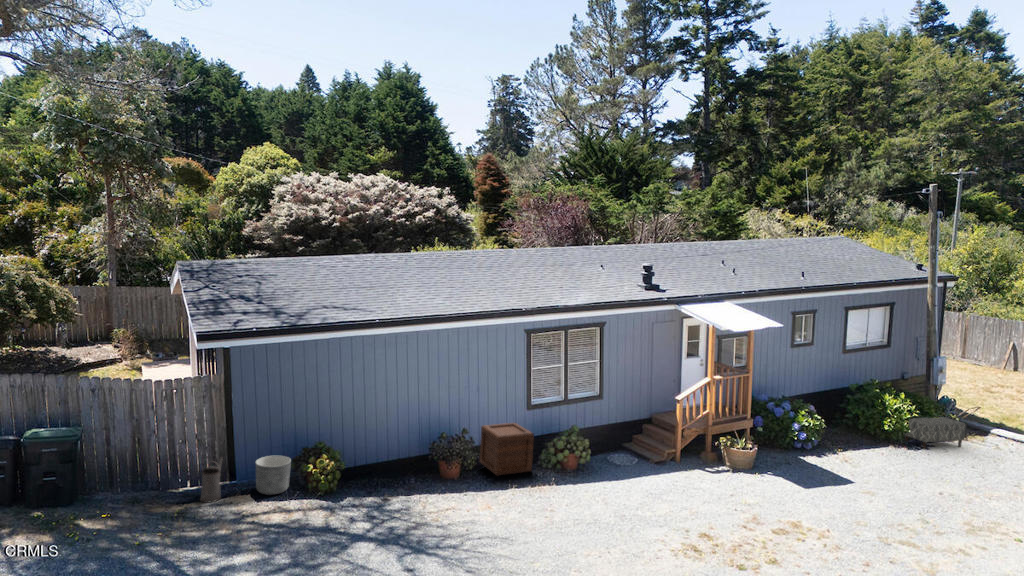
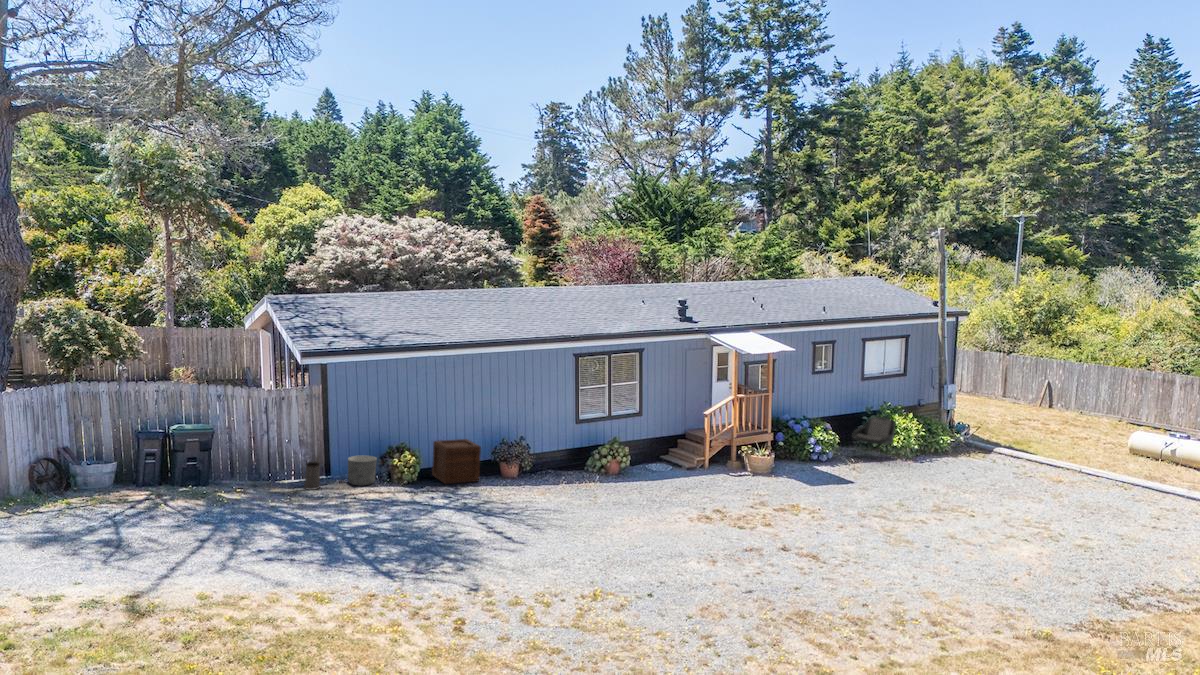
lounge chair: none [836,396,886,450] -> present [852,417,895,461]
bench: present [905,417,966,449] -> none [912,435,965,462]
wooden crate: present [479,423,534,476] -> present [432,439,481,484]

